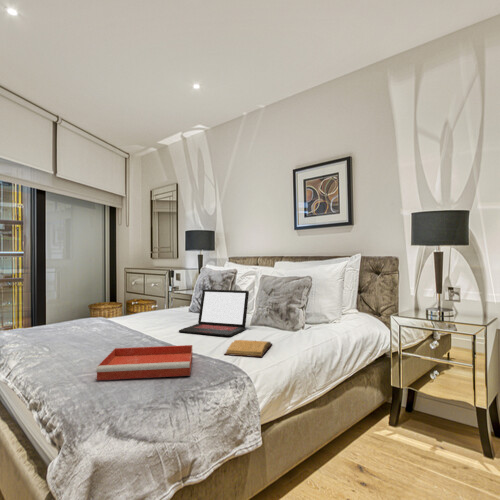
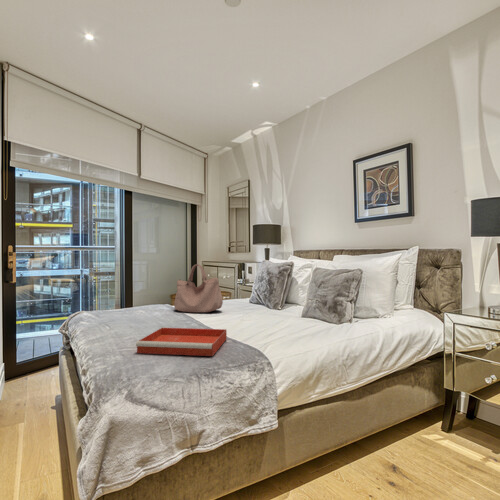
handbag: none [108,274,167,328] -> present [174,264,223,313]
laptop: present [179,289,249,336] -> none [229,280,295,324]
book: present [224,340,272,357] -> none [255,328,308,346]

